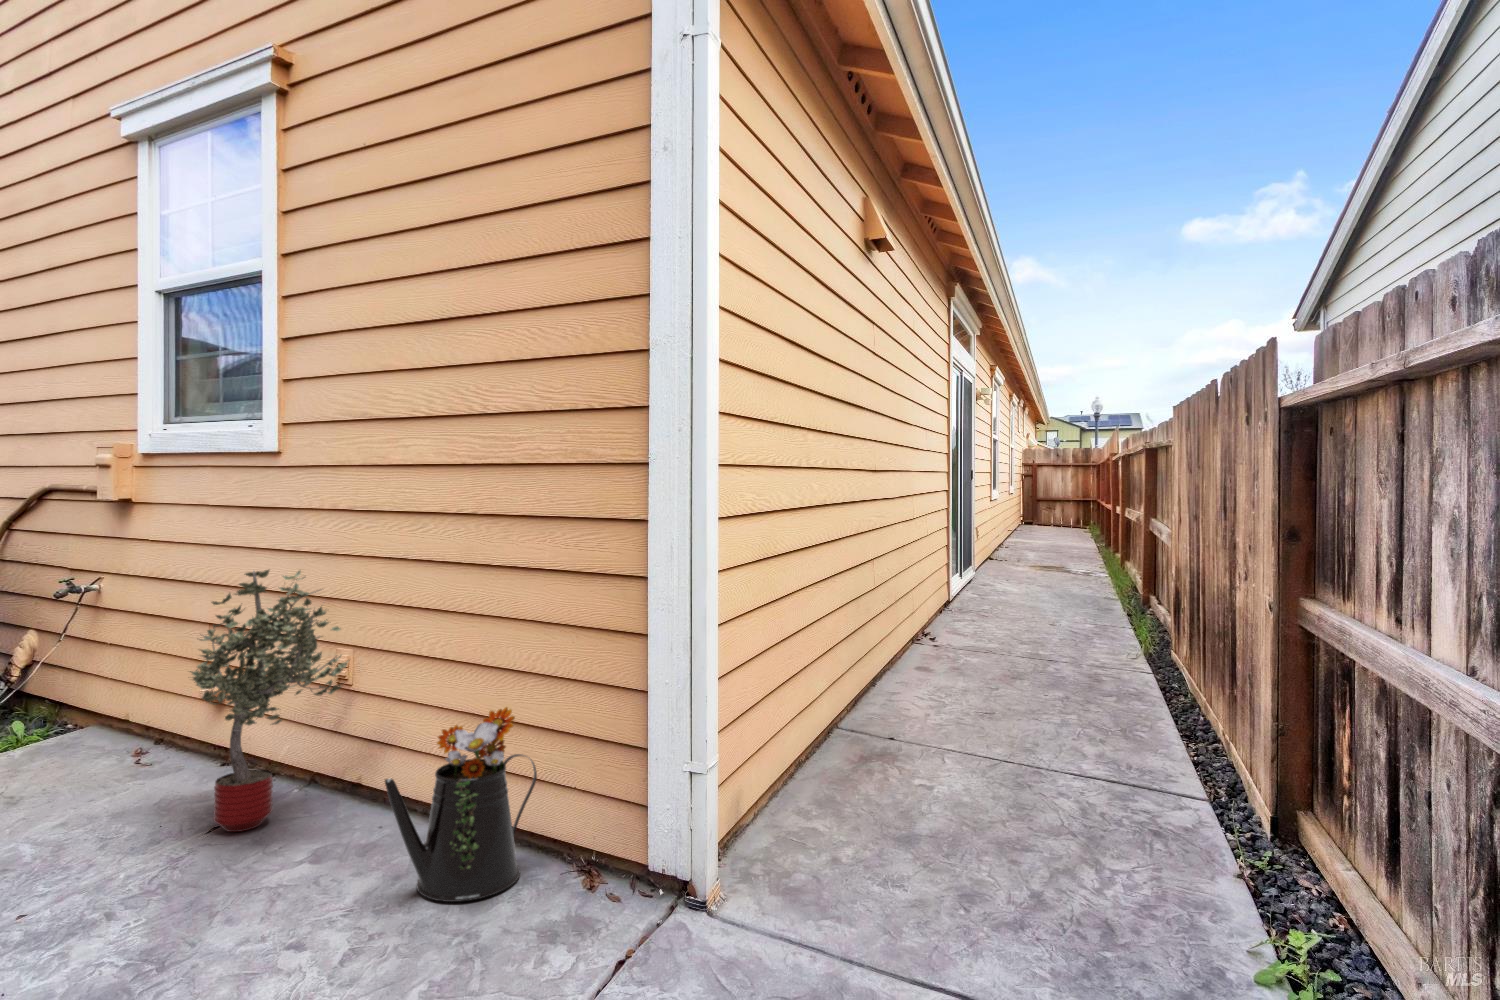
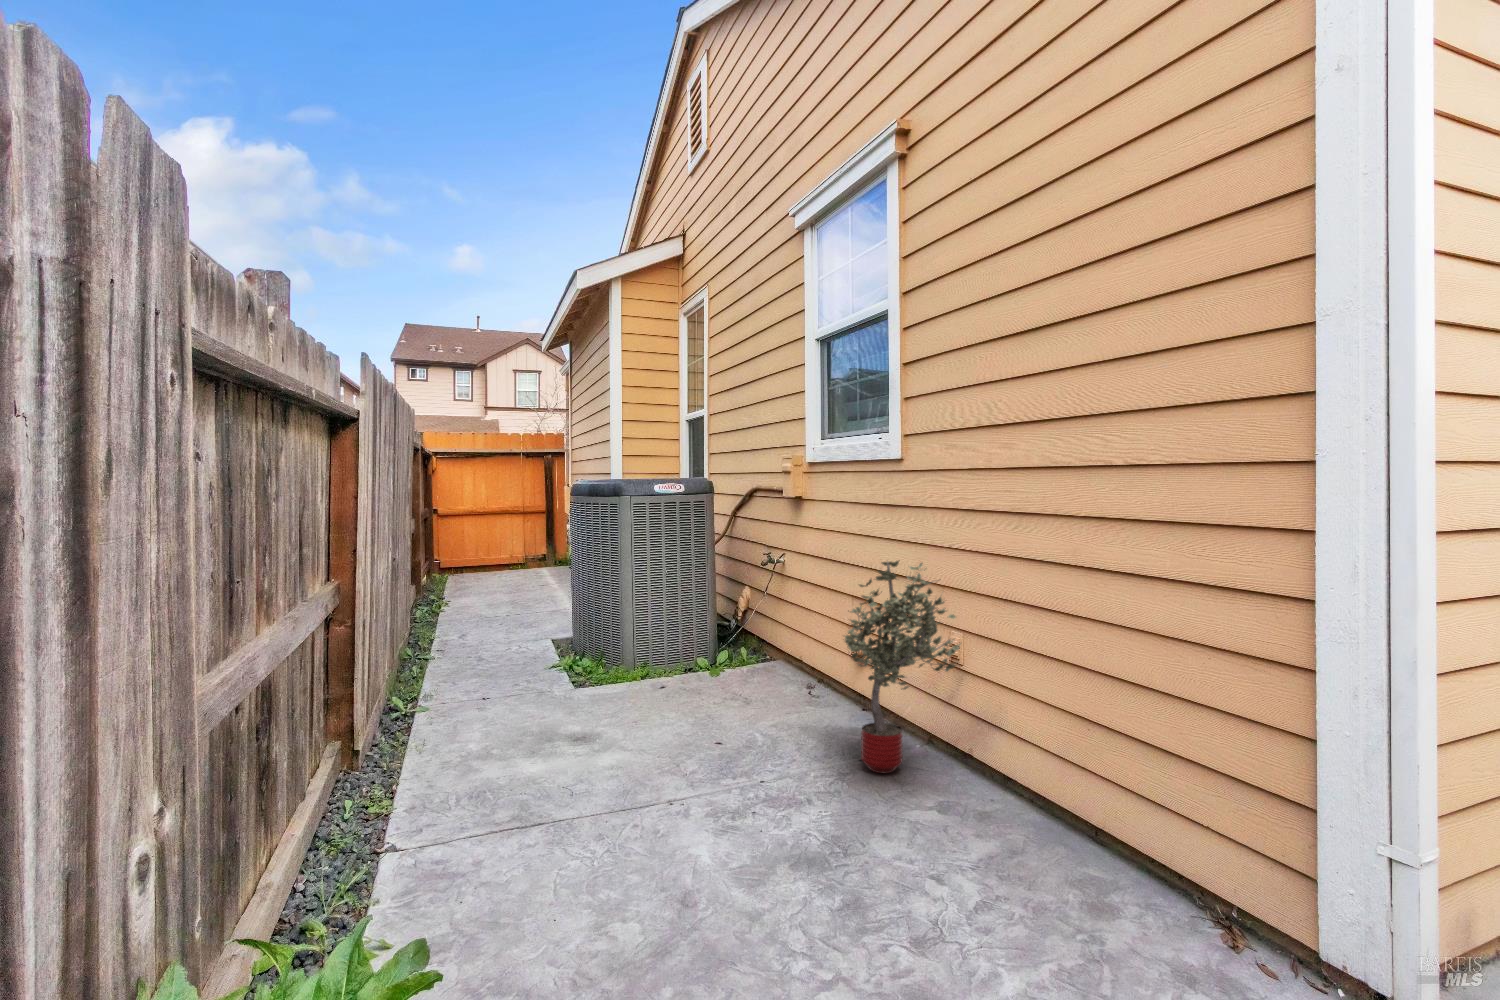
watering can: present [385,707,537,902] -> none [1003,715,1159,917]

